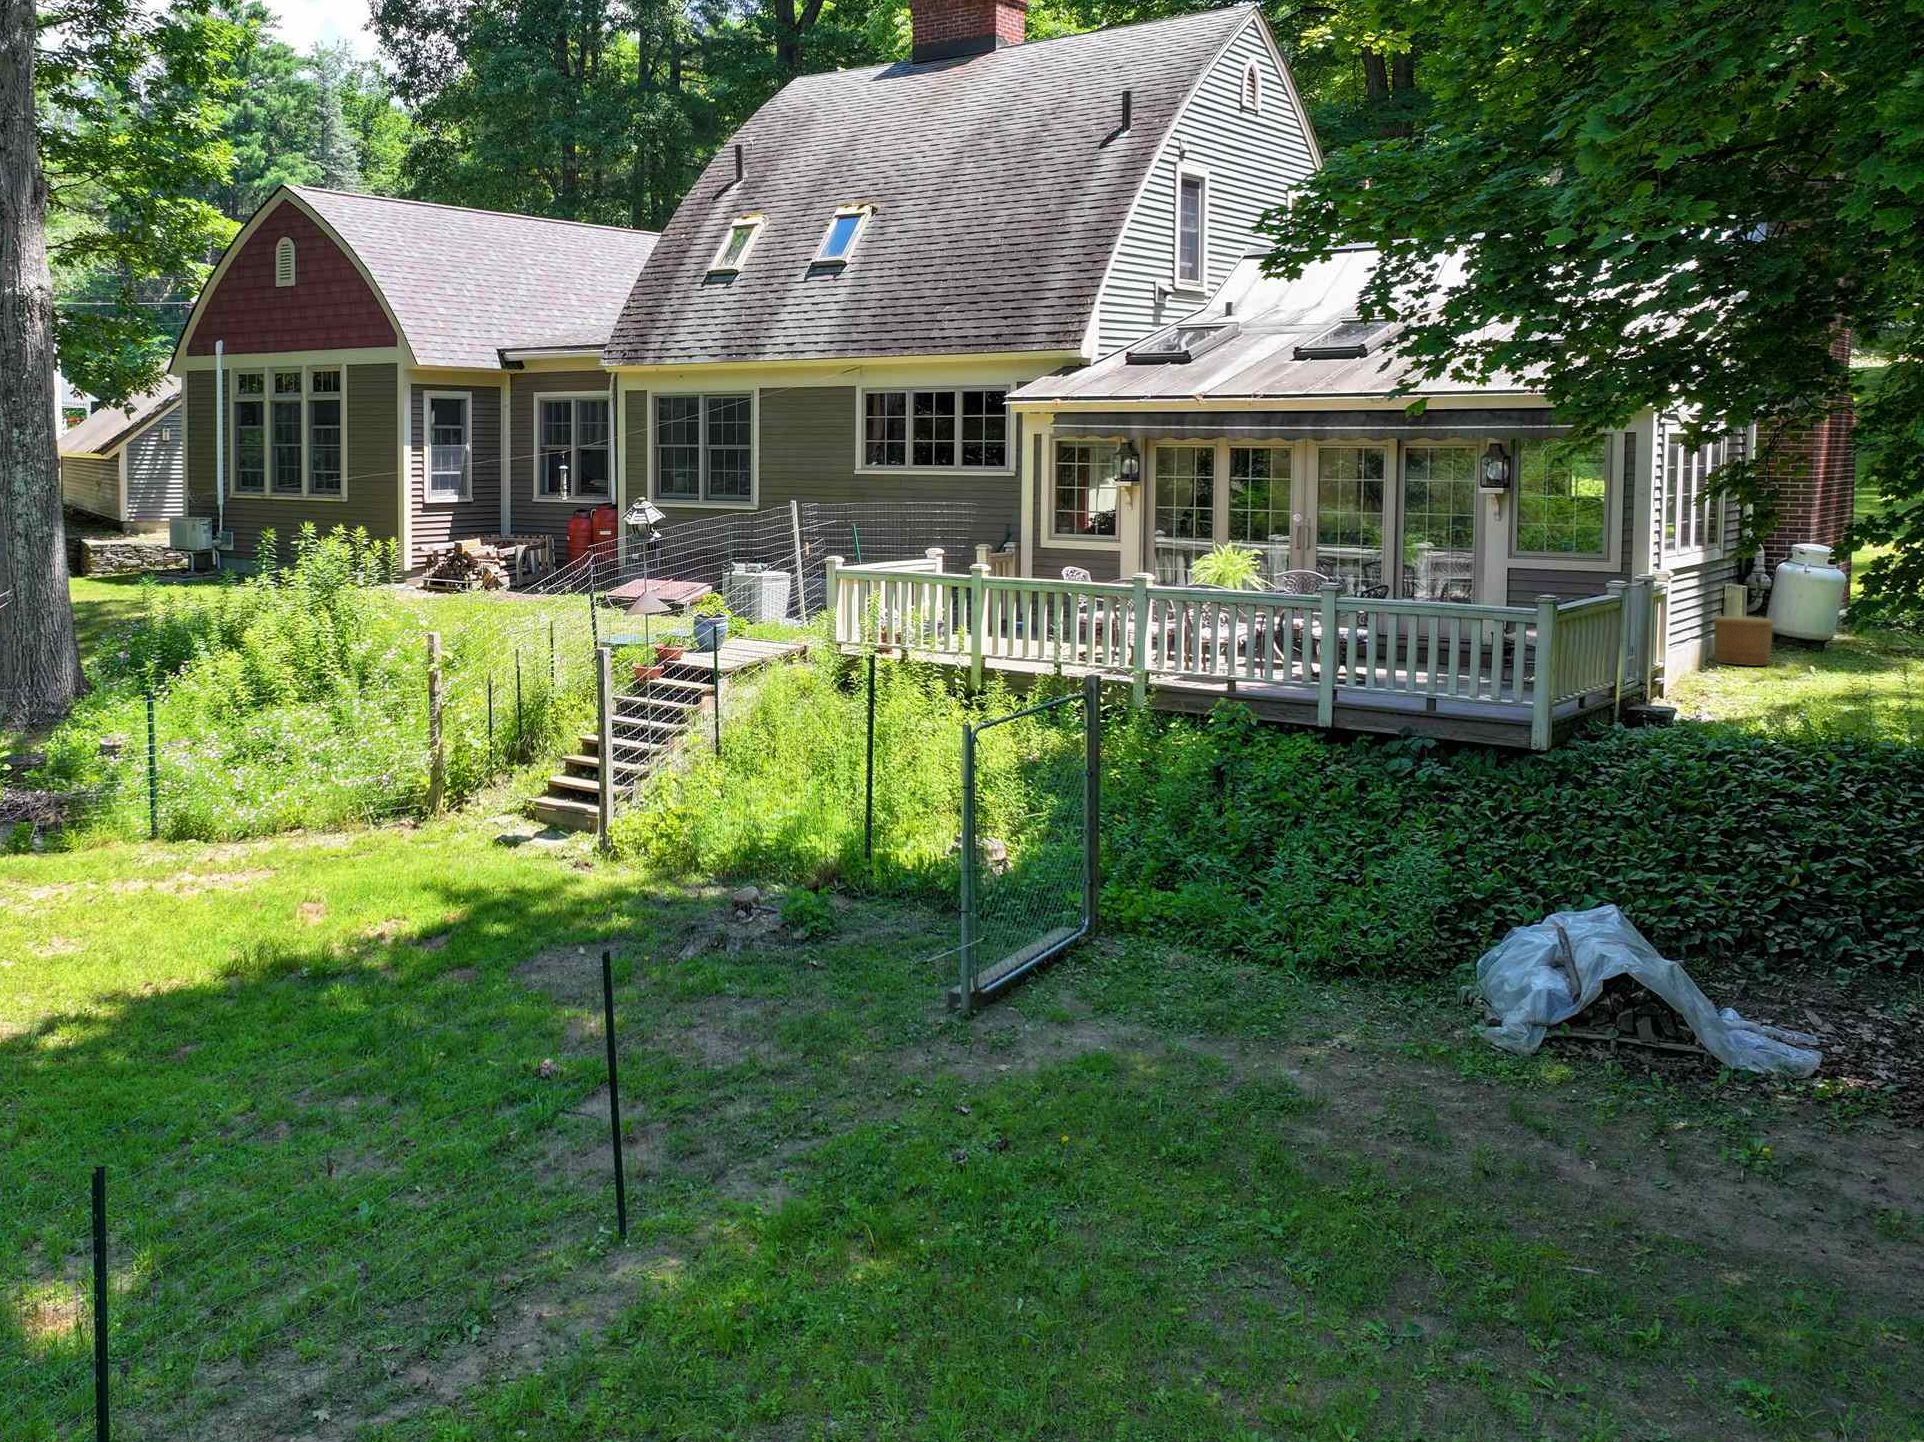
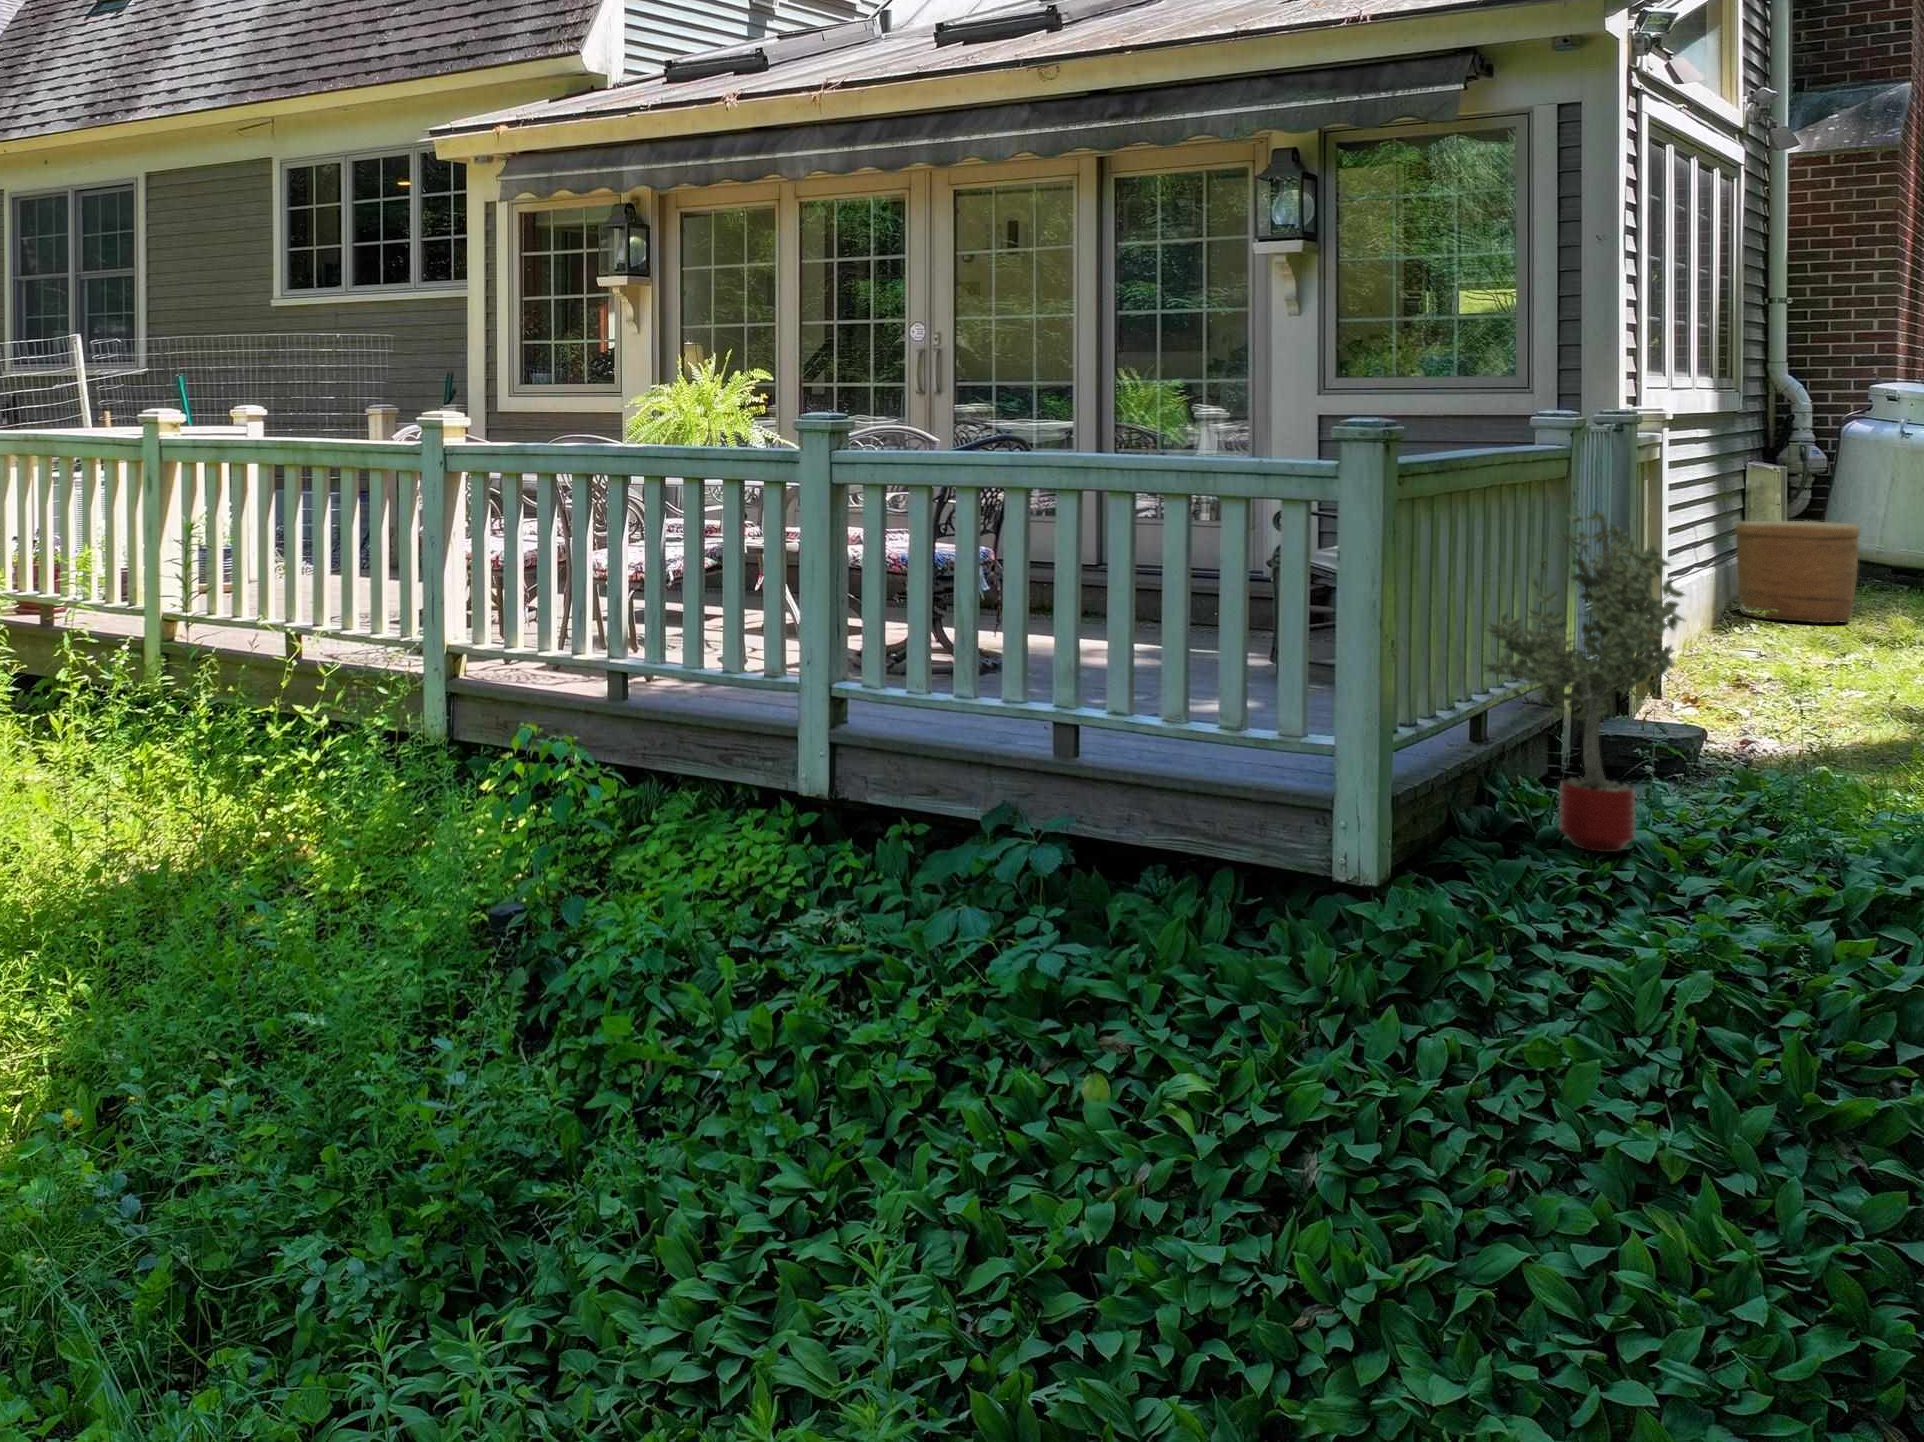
potted tree: none [1583,630,1654,741] -> present [1485,510,1684,852]

